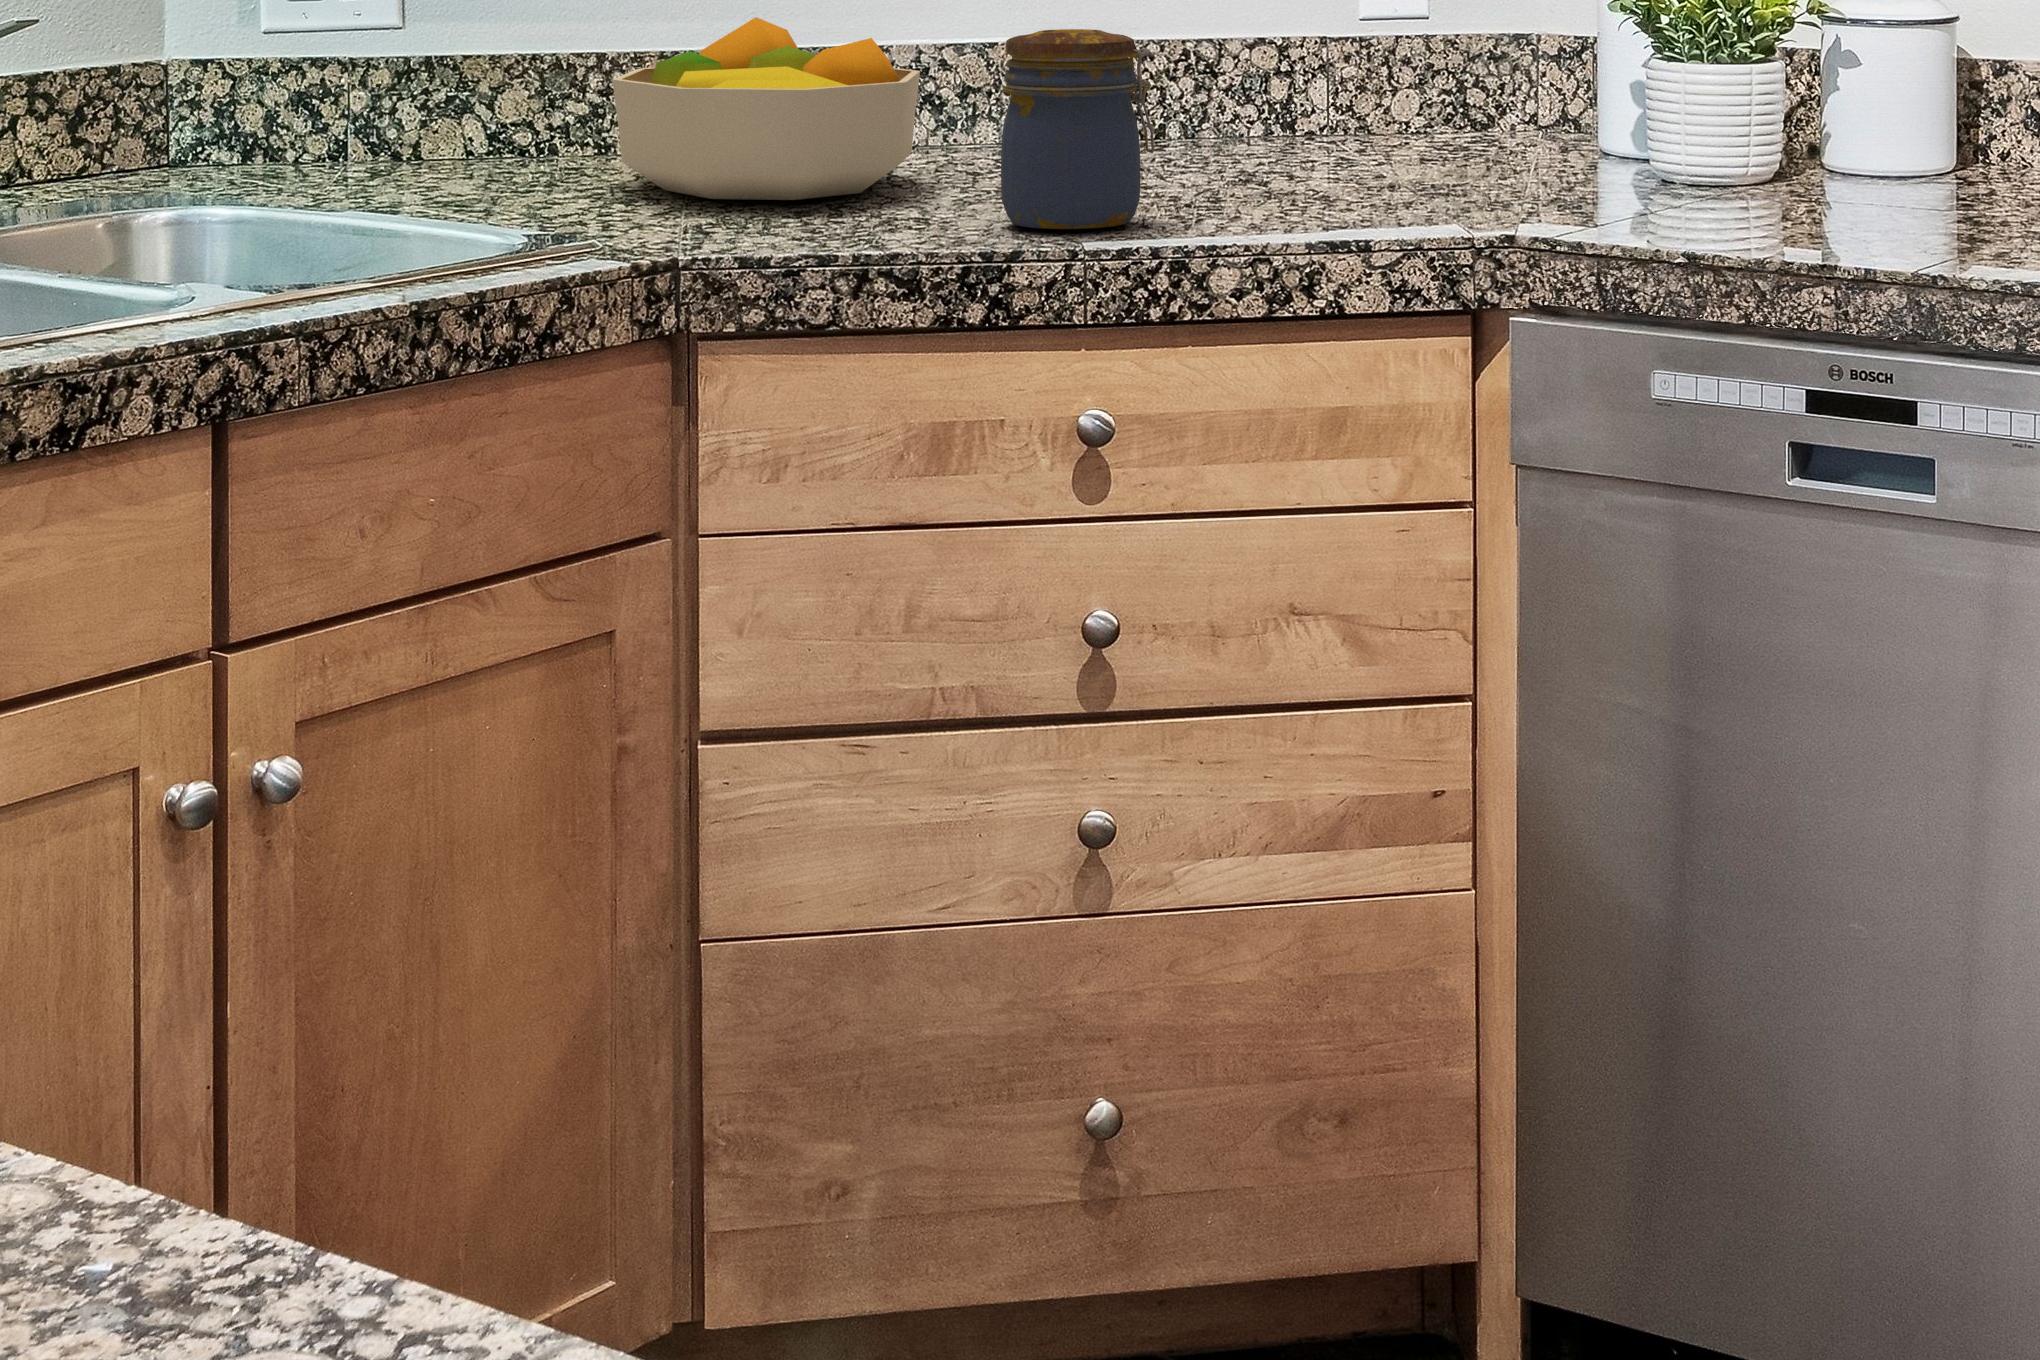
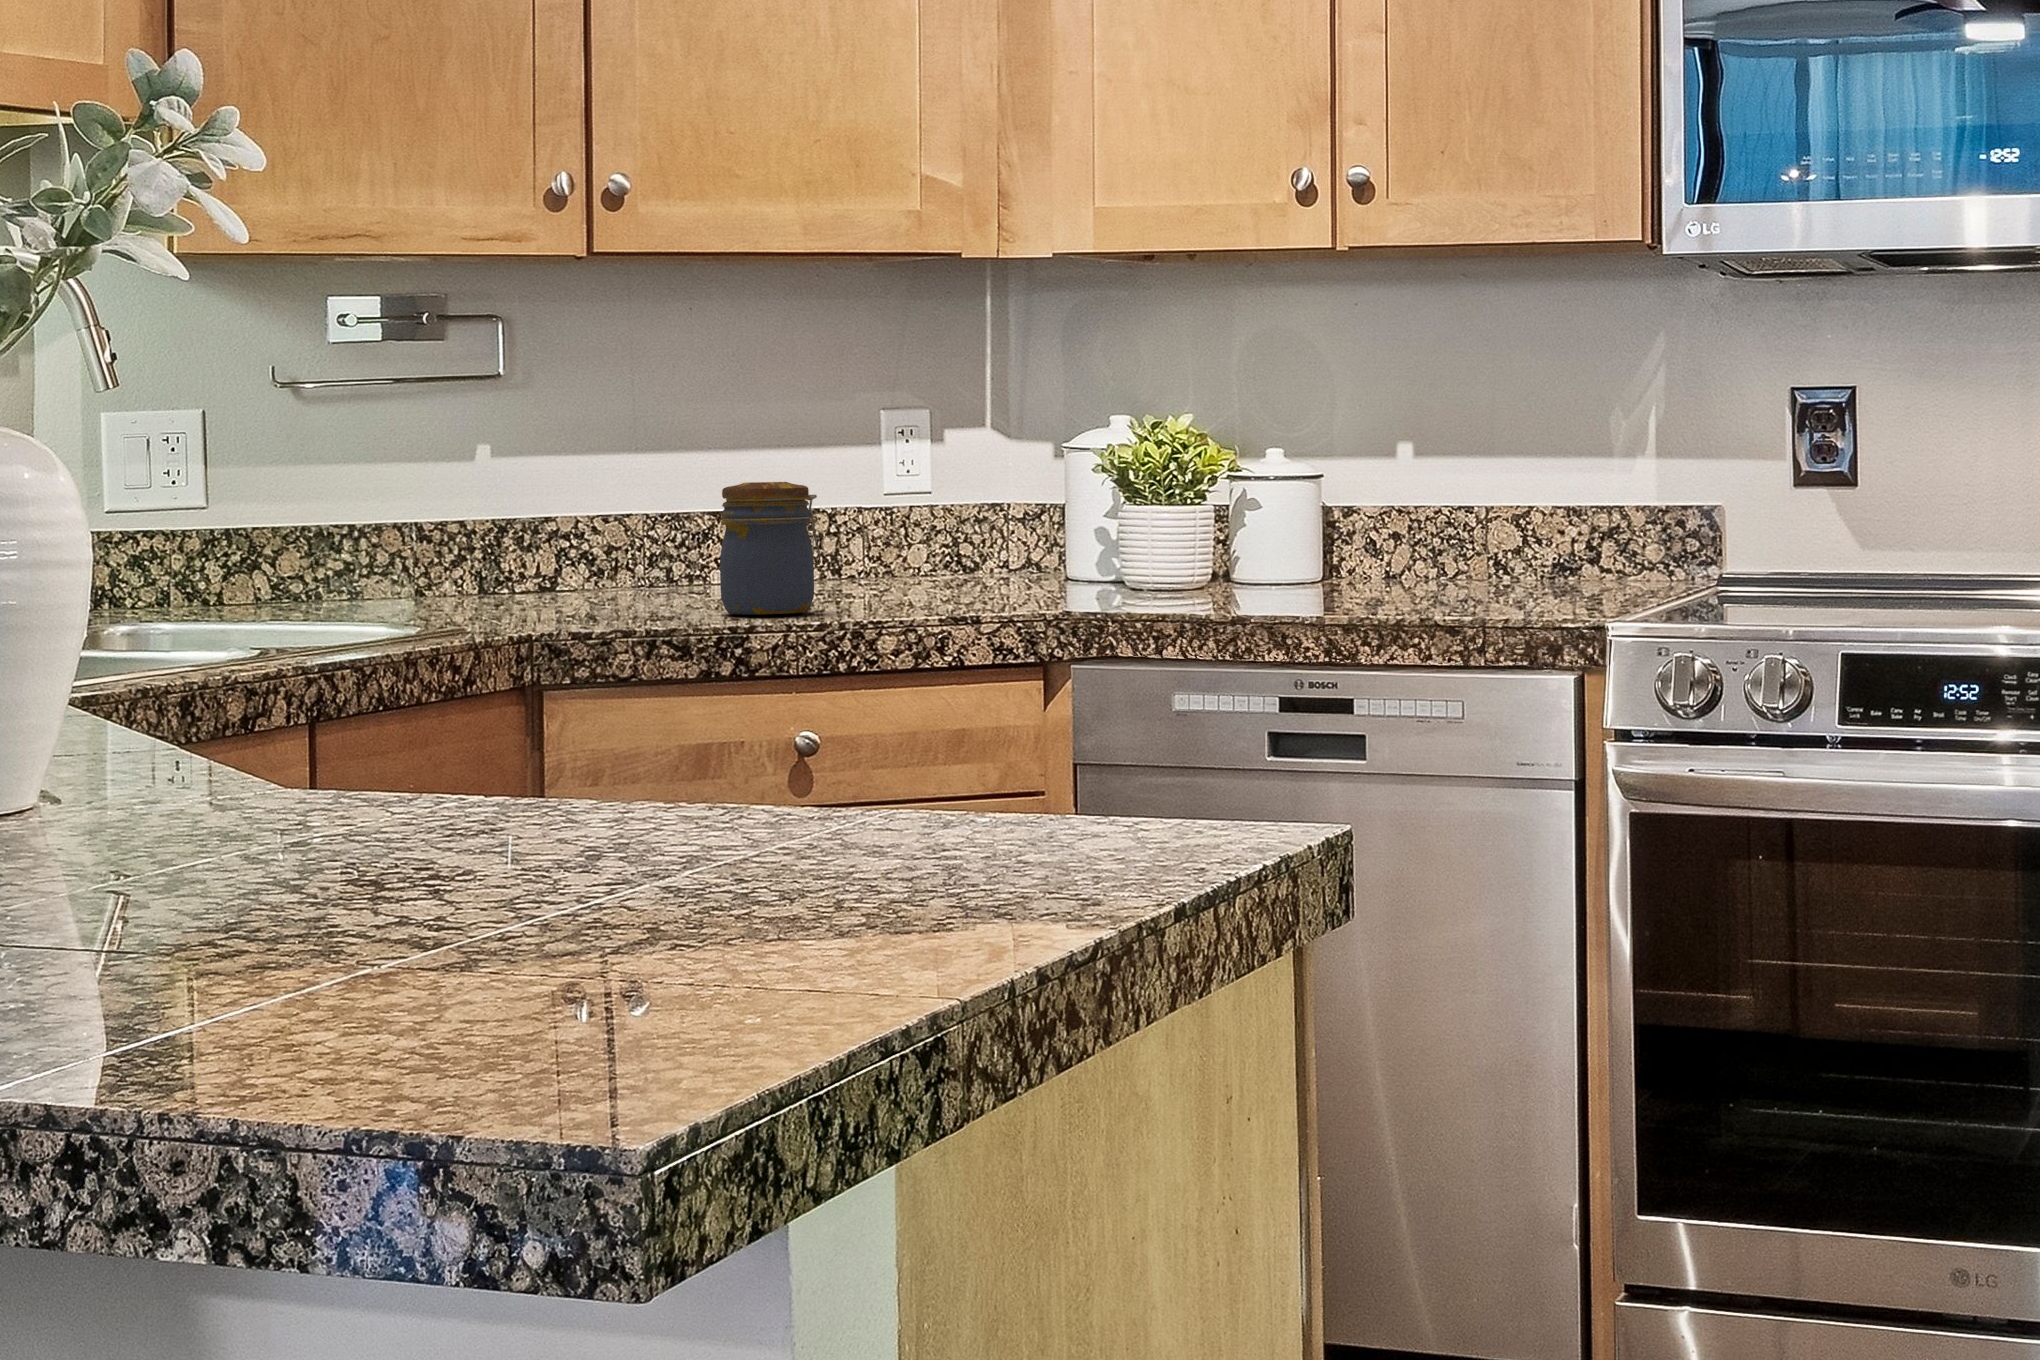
fruit bowl: present [612,17,920,200] -> none [410,490,631,609]

